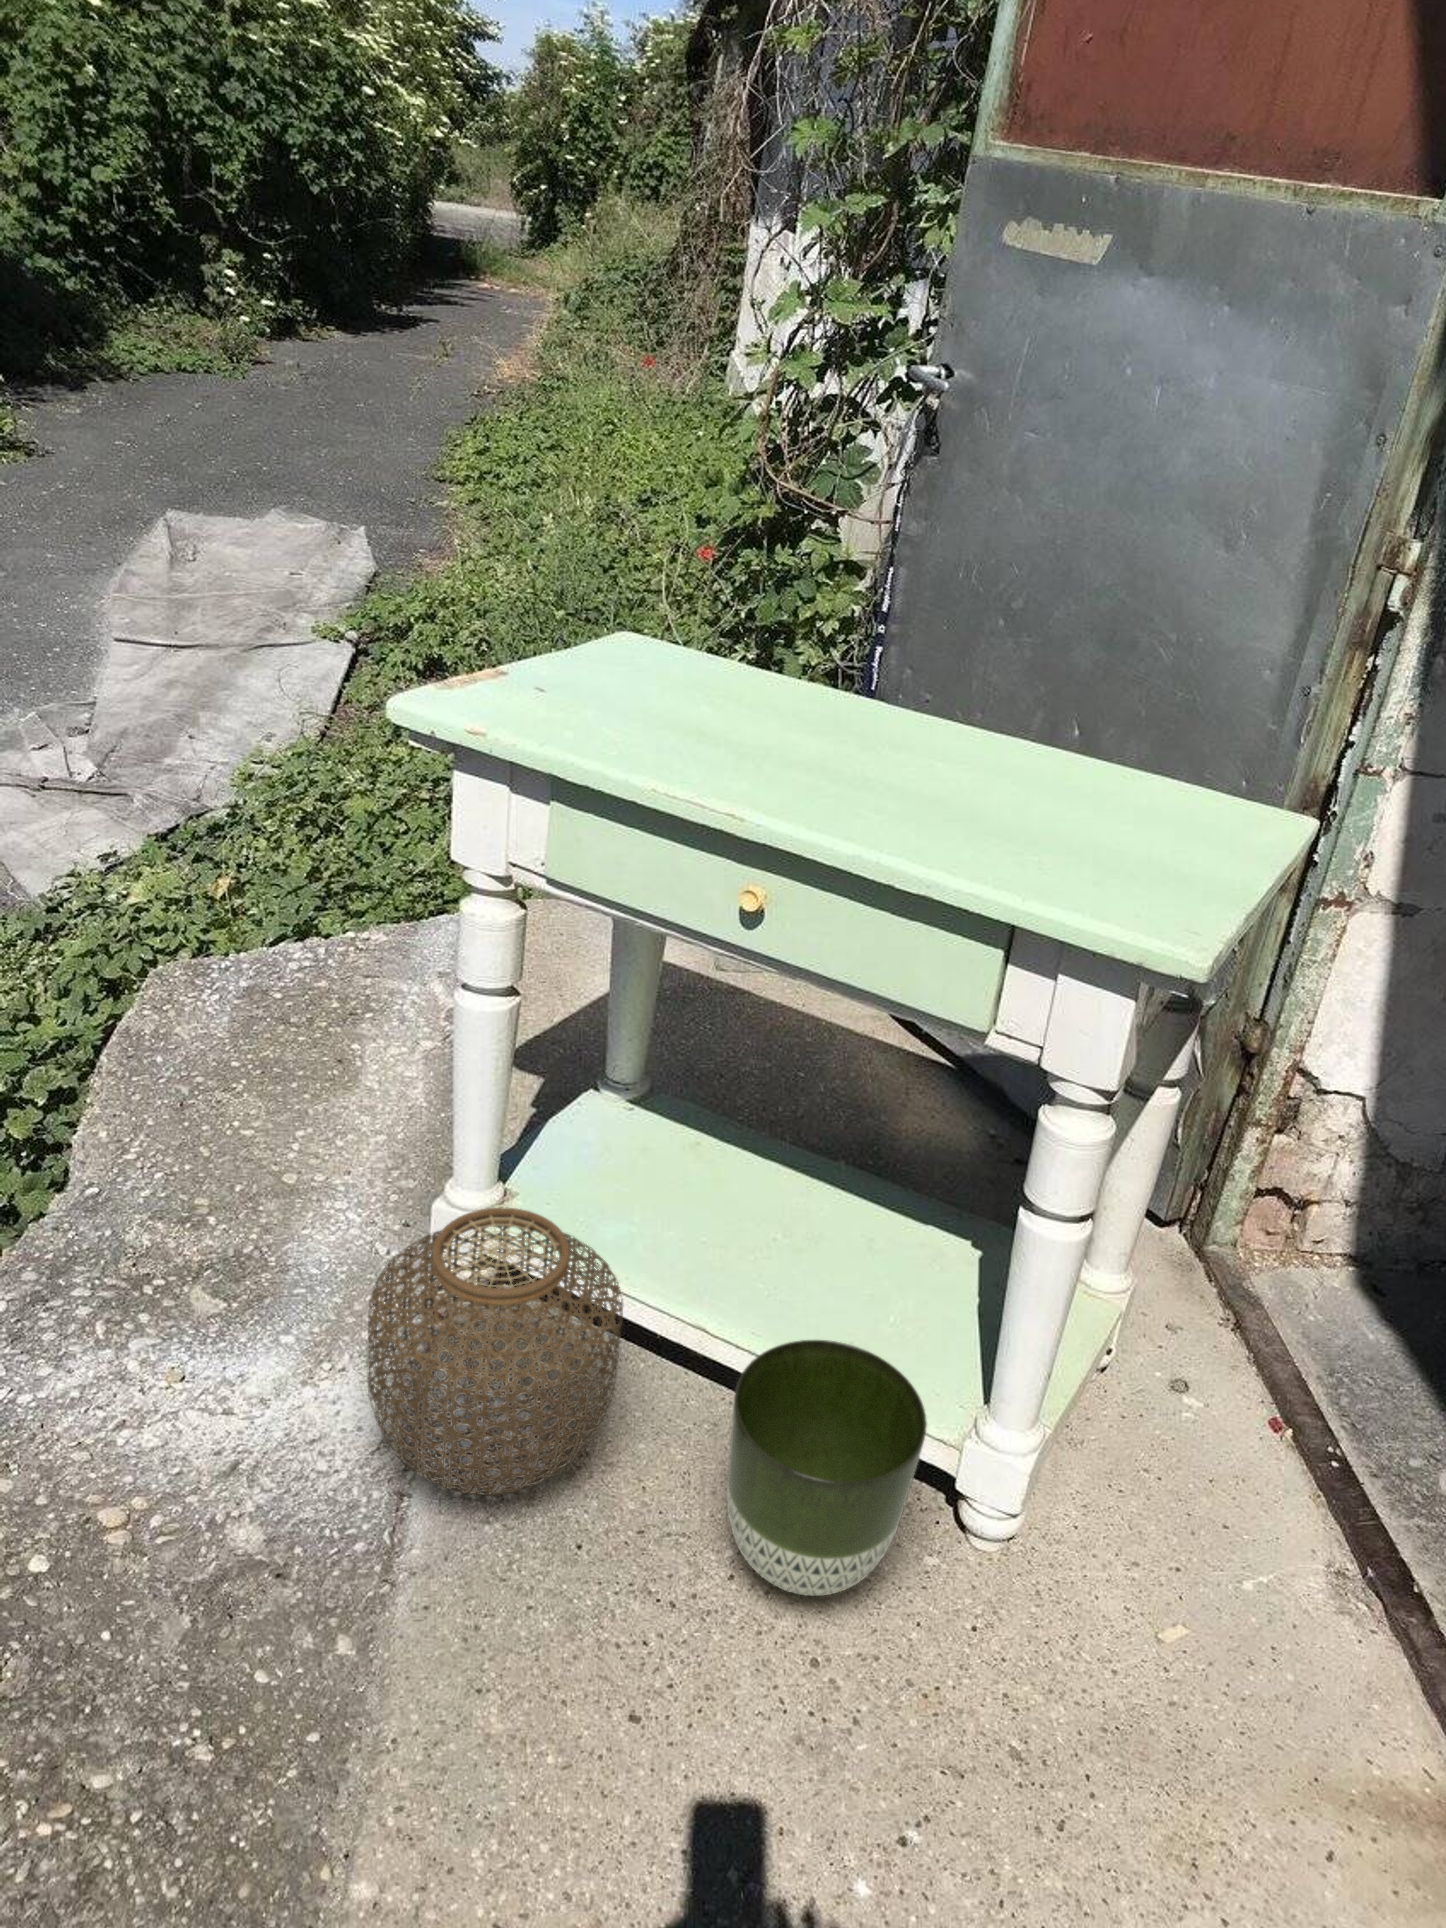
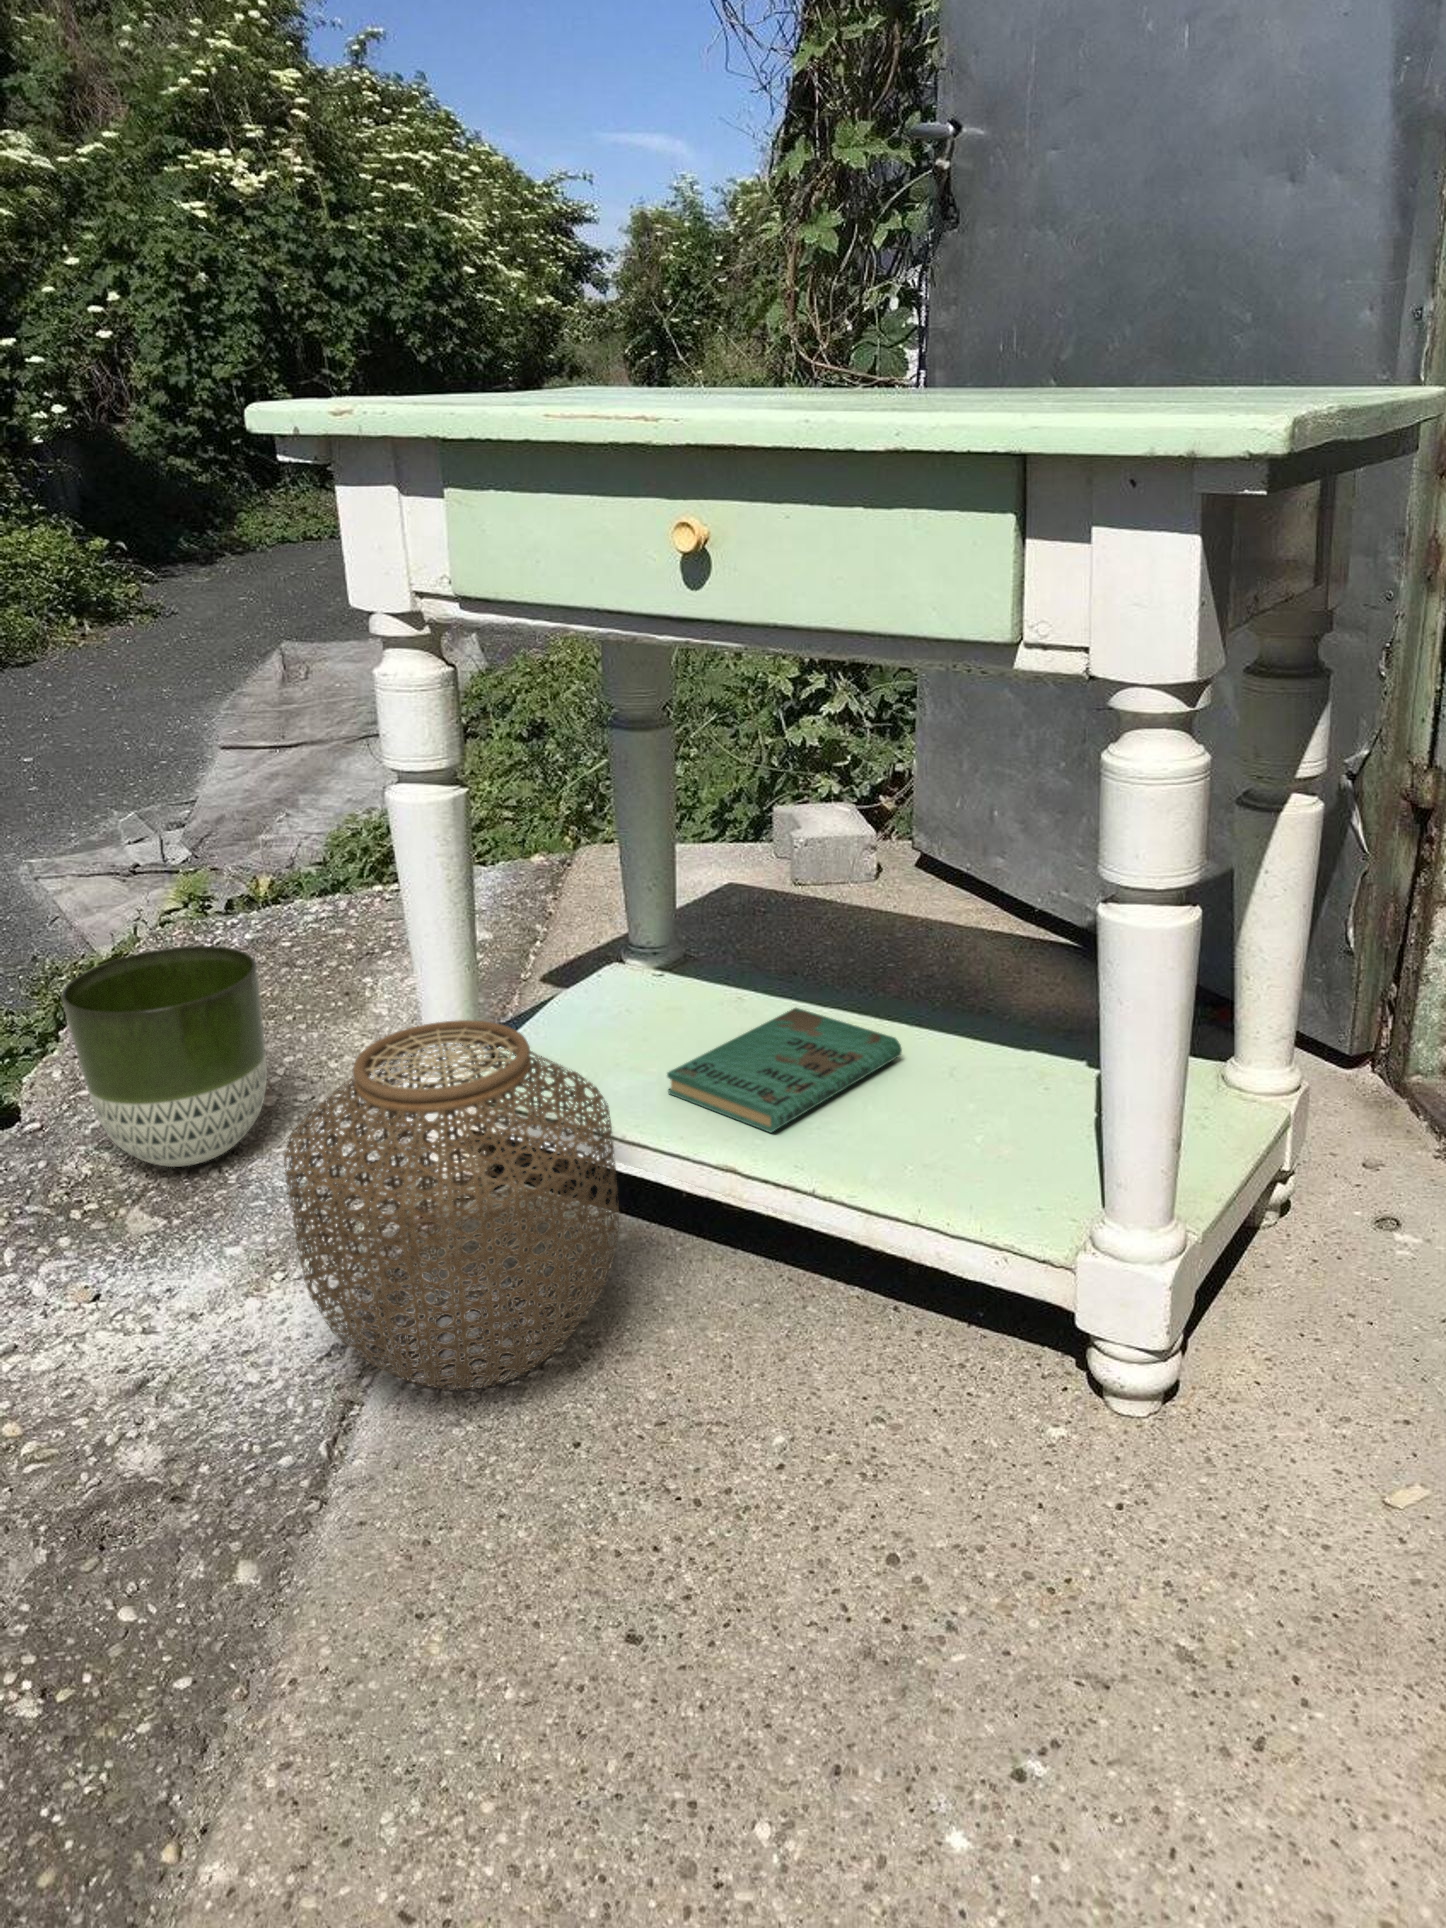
book: none [647,1165,832,1297] -> present [667,1008,902,1133]
planter: present [727,1340,927,1596] -> present [62,946,267,1167]

